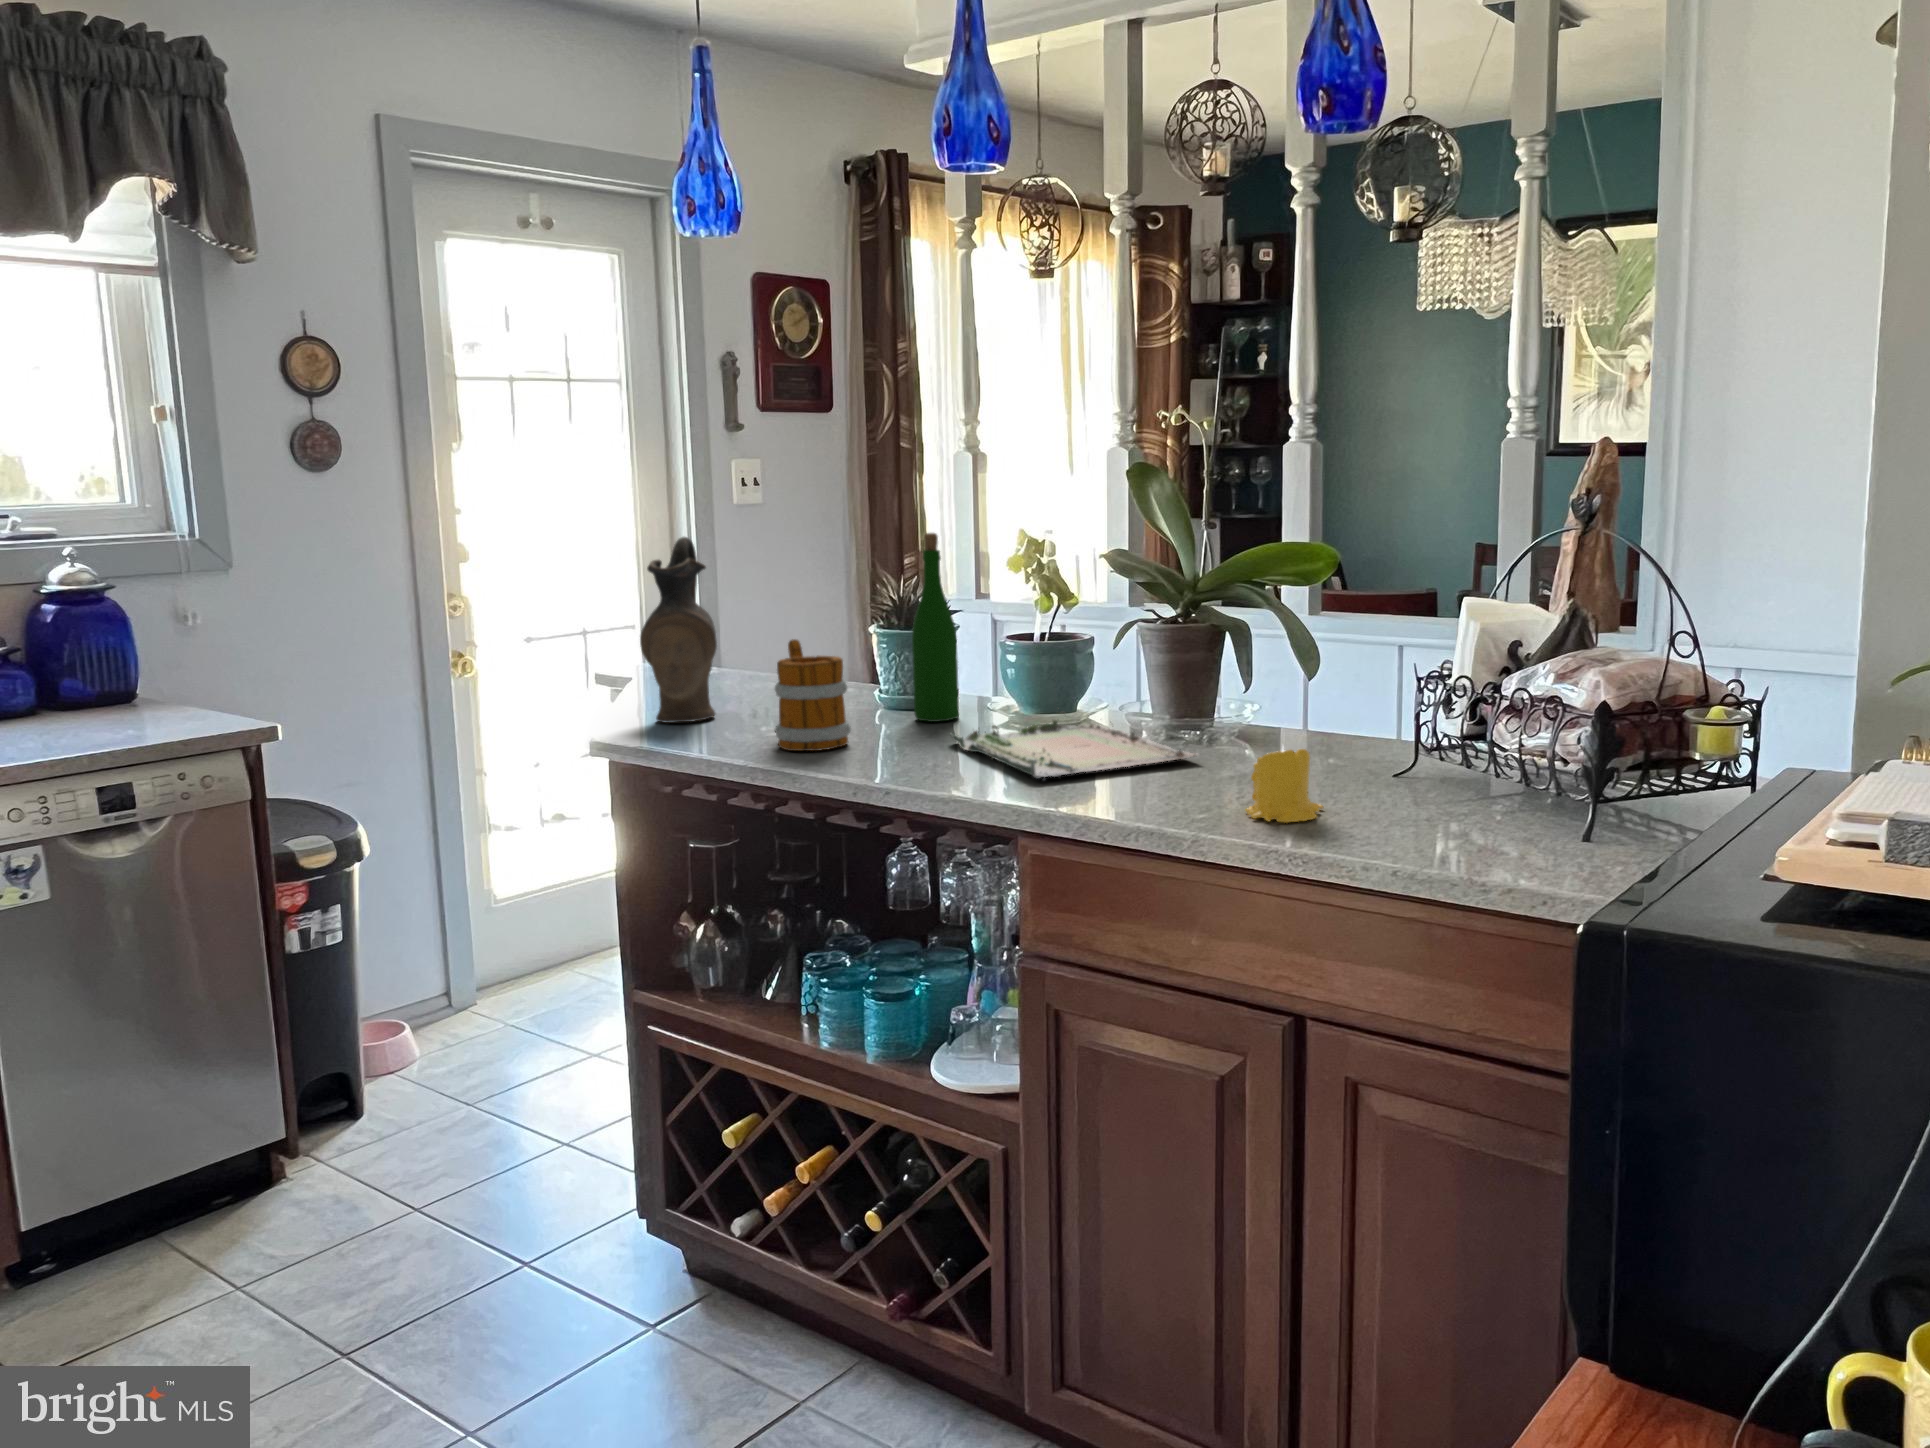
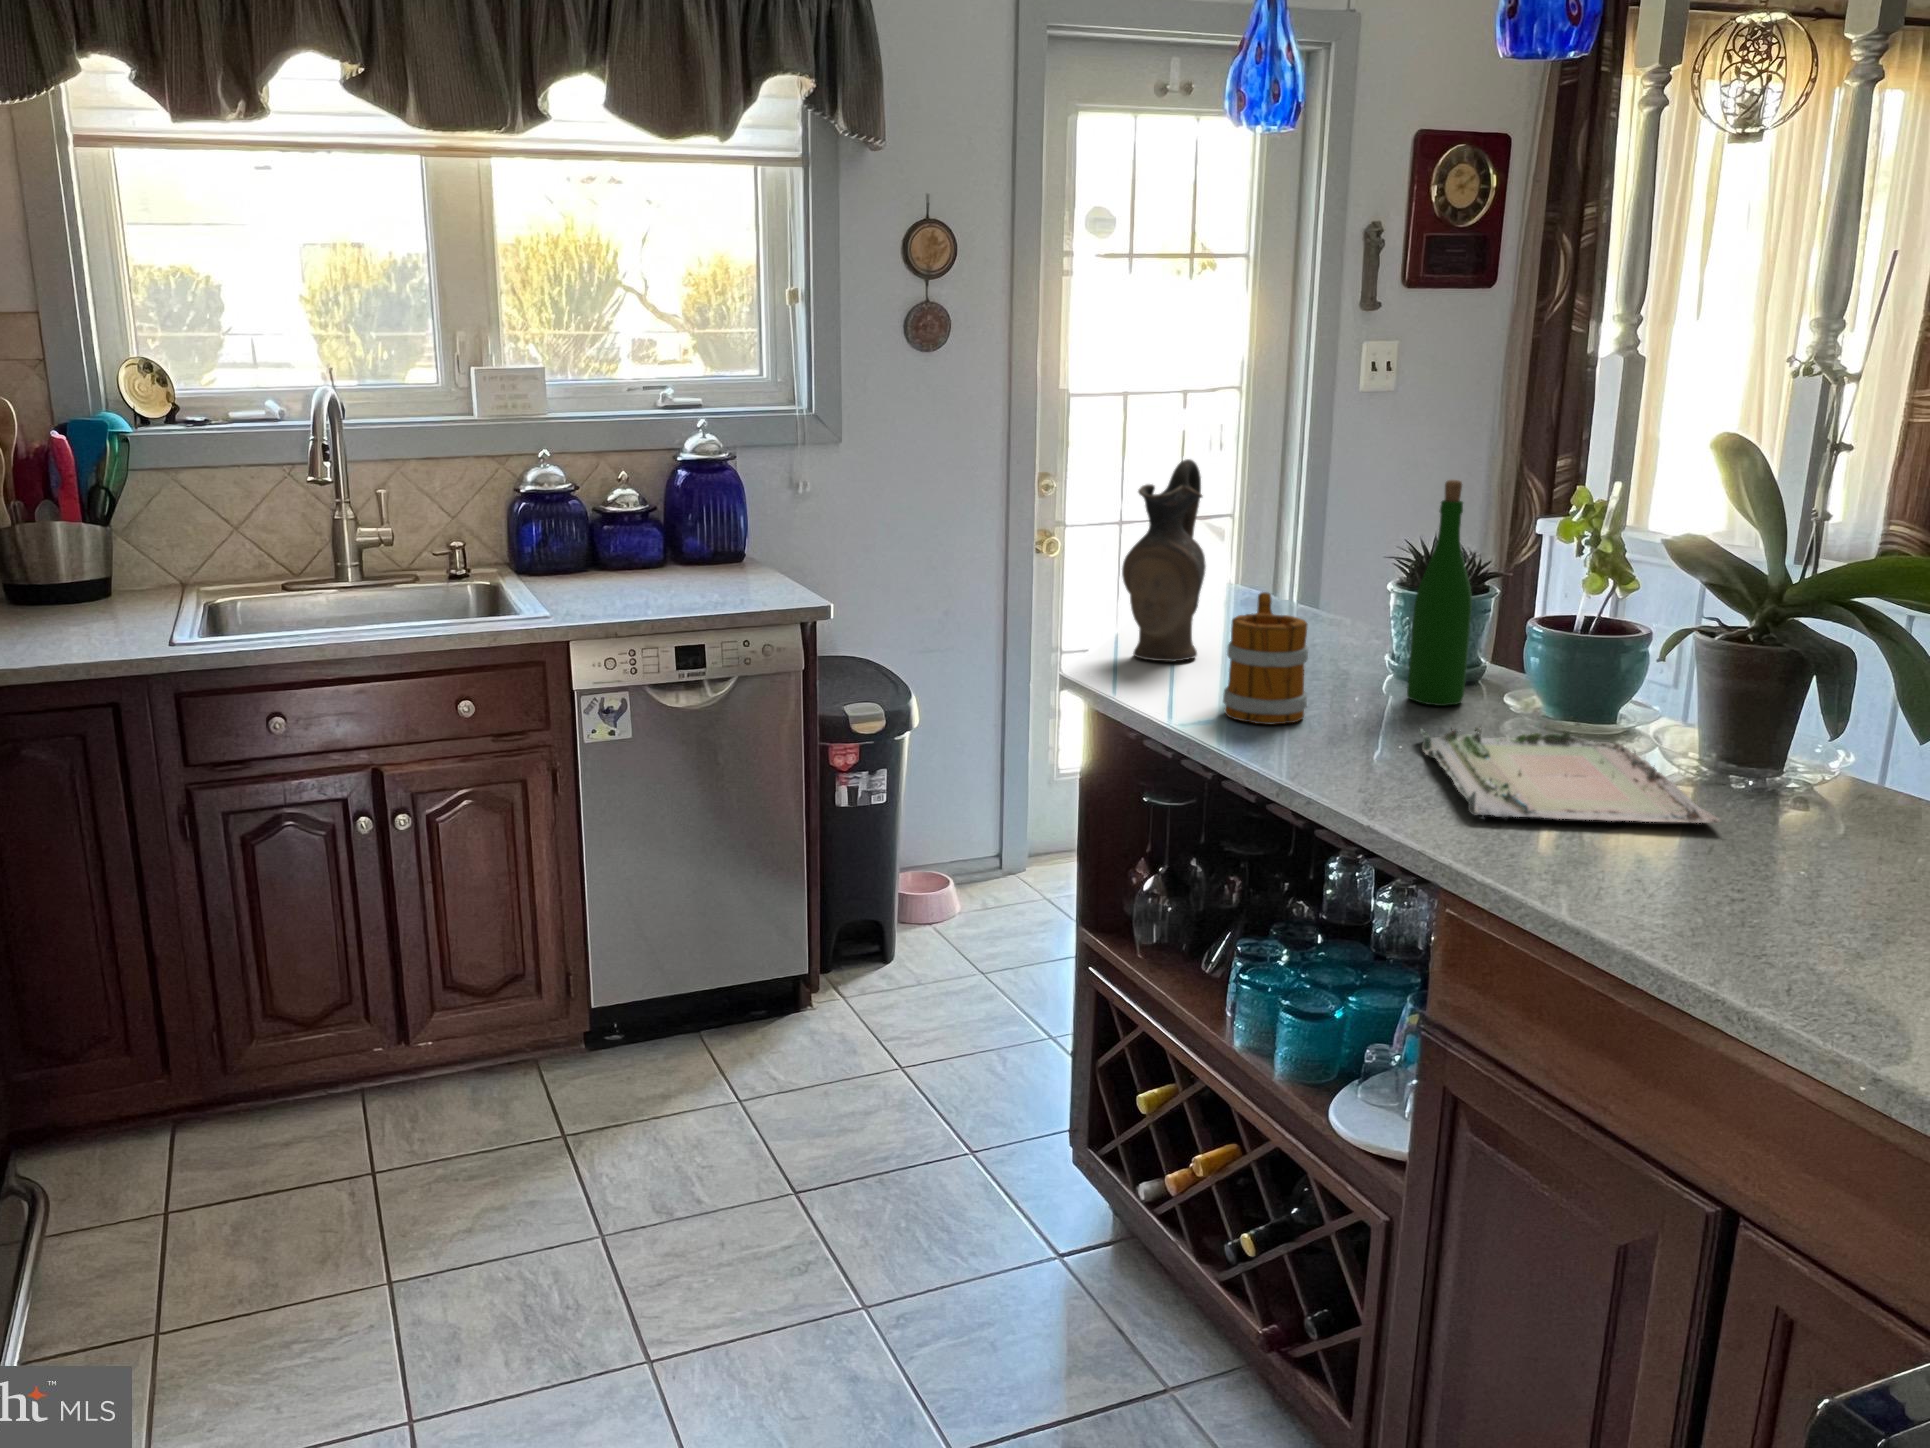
candle: present [1245,747,1323,823] -> none [1713,847,1840,963]

